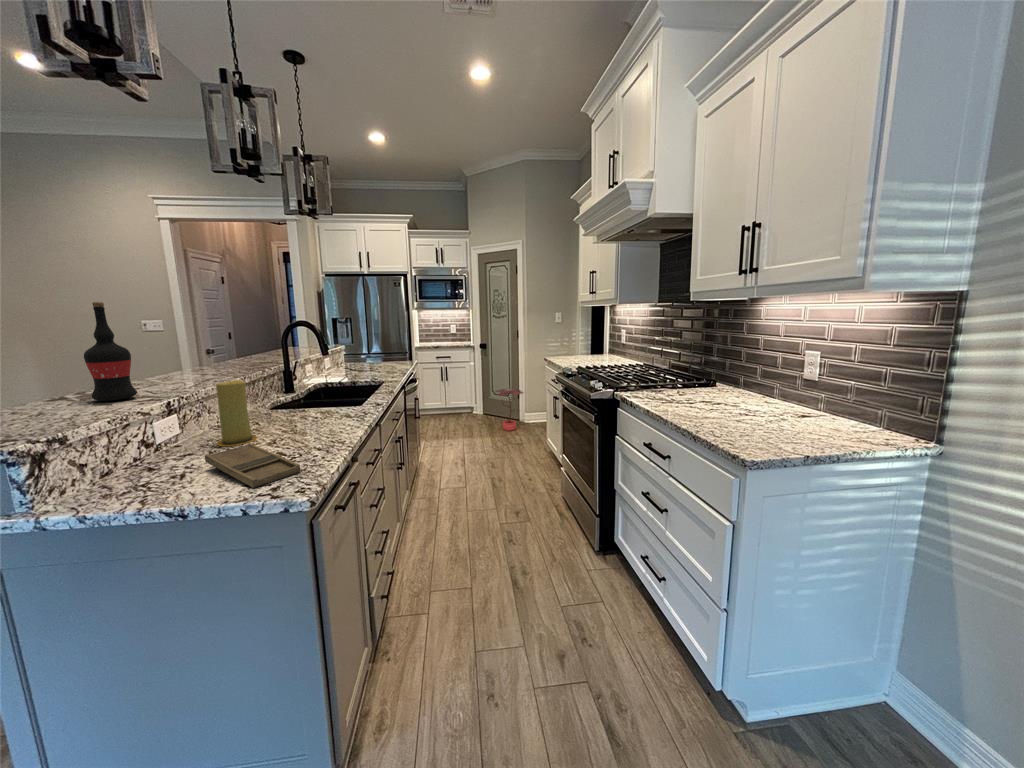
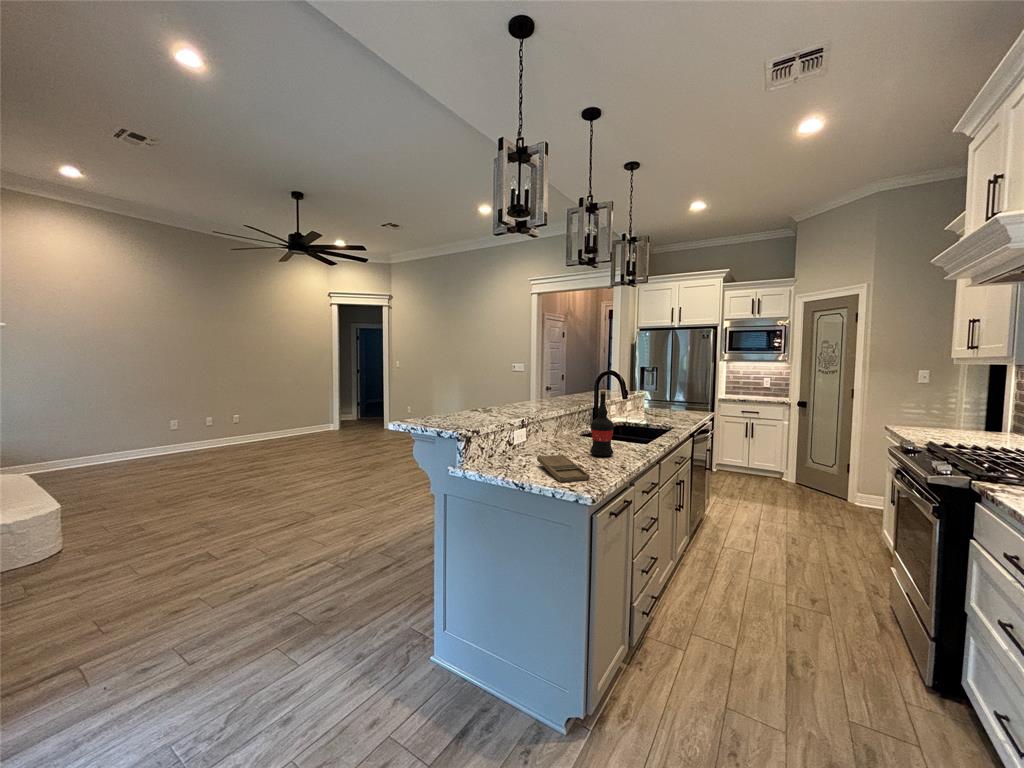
wine bottle: present [84,302,137,401] -> present [590,391,614,456]
candle: present [216,380,257,446] -> none [544,411,568,455]
potted plant: present [495,388,524,431] -> none [810,456,853,508]

